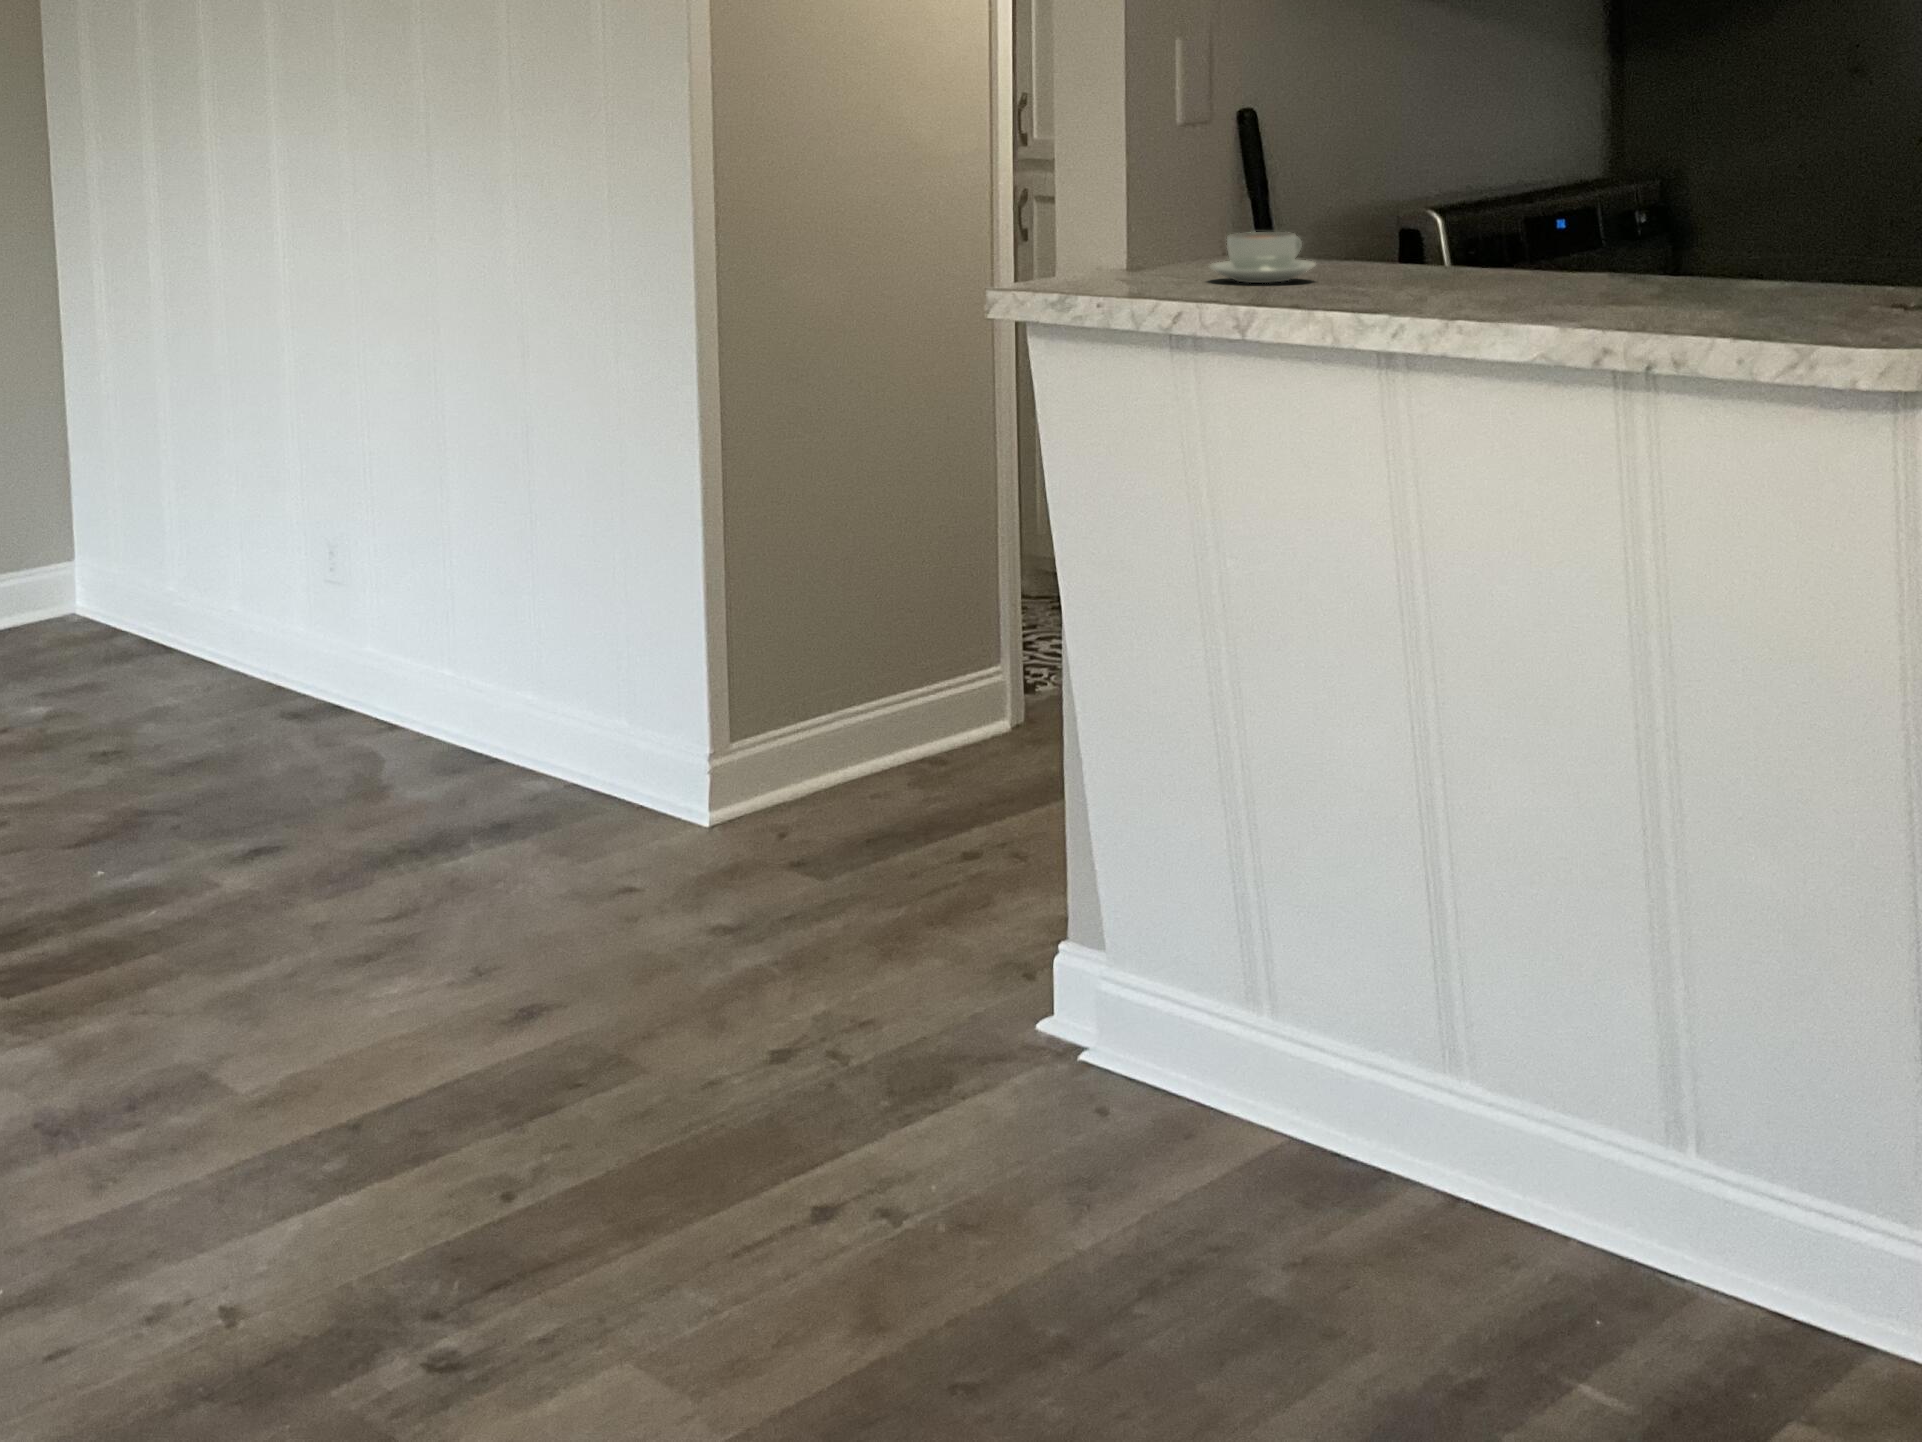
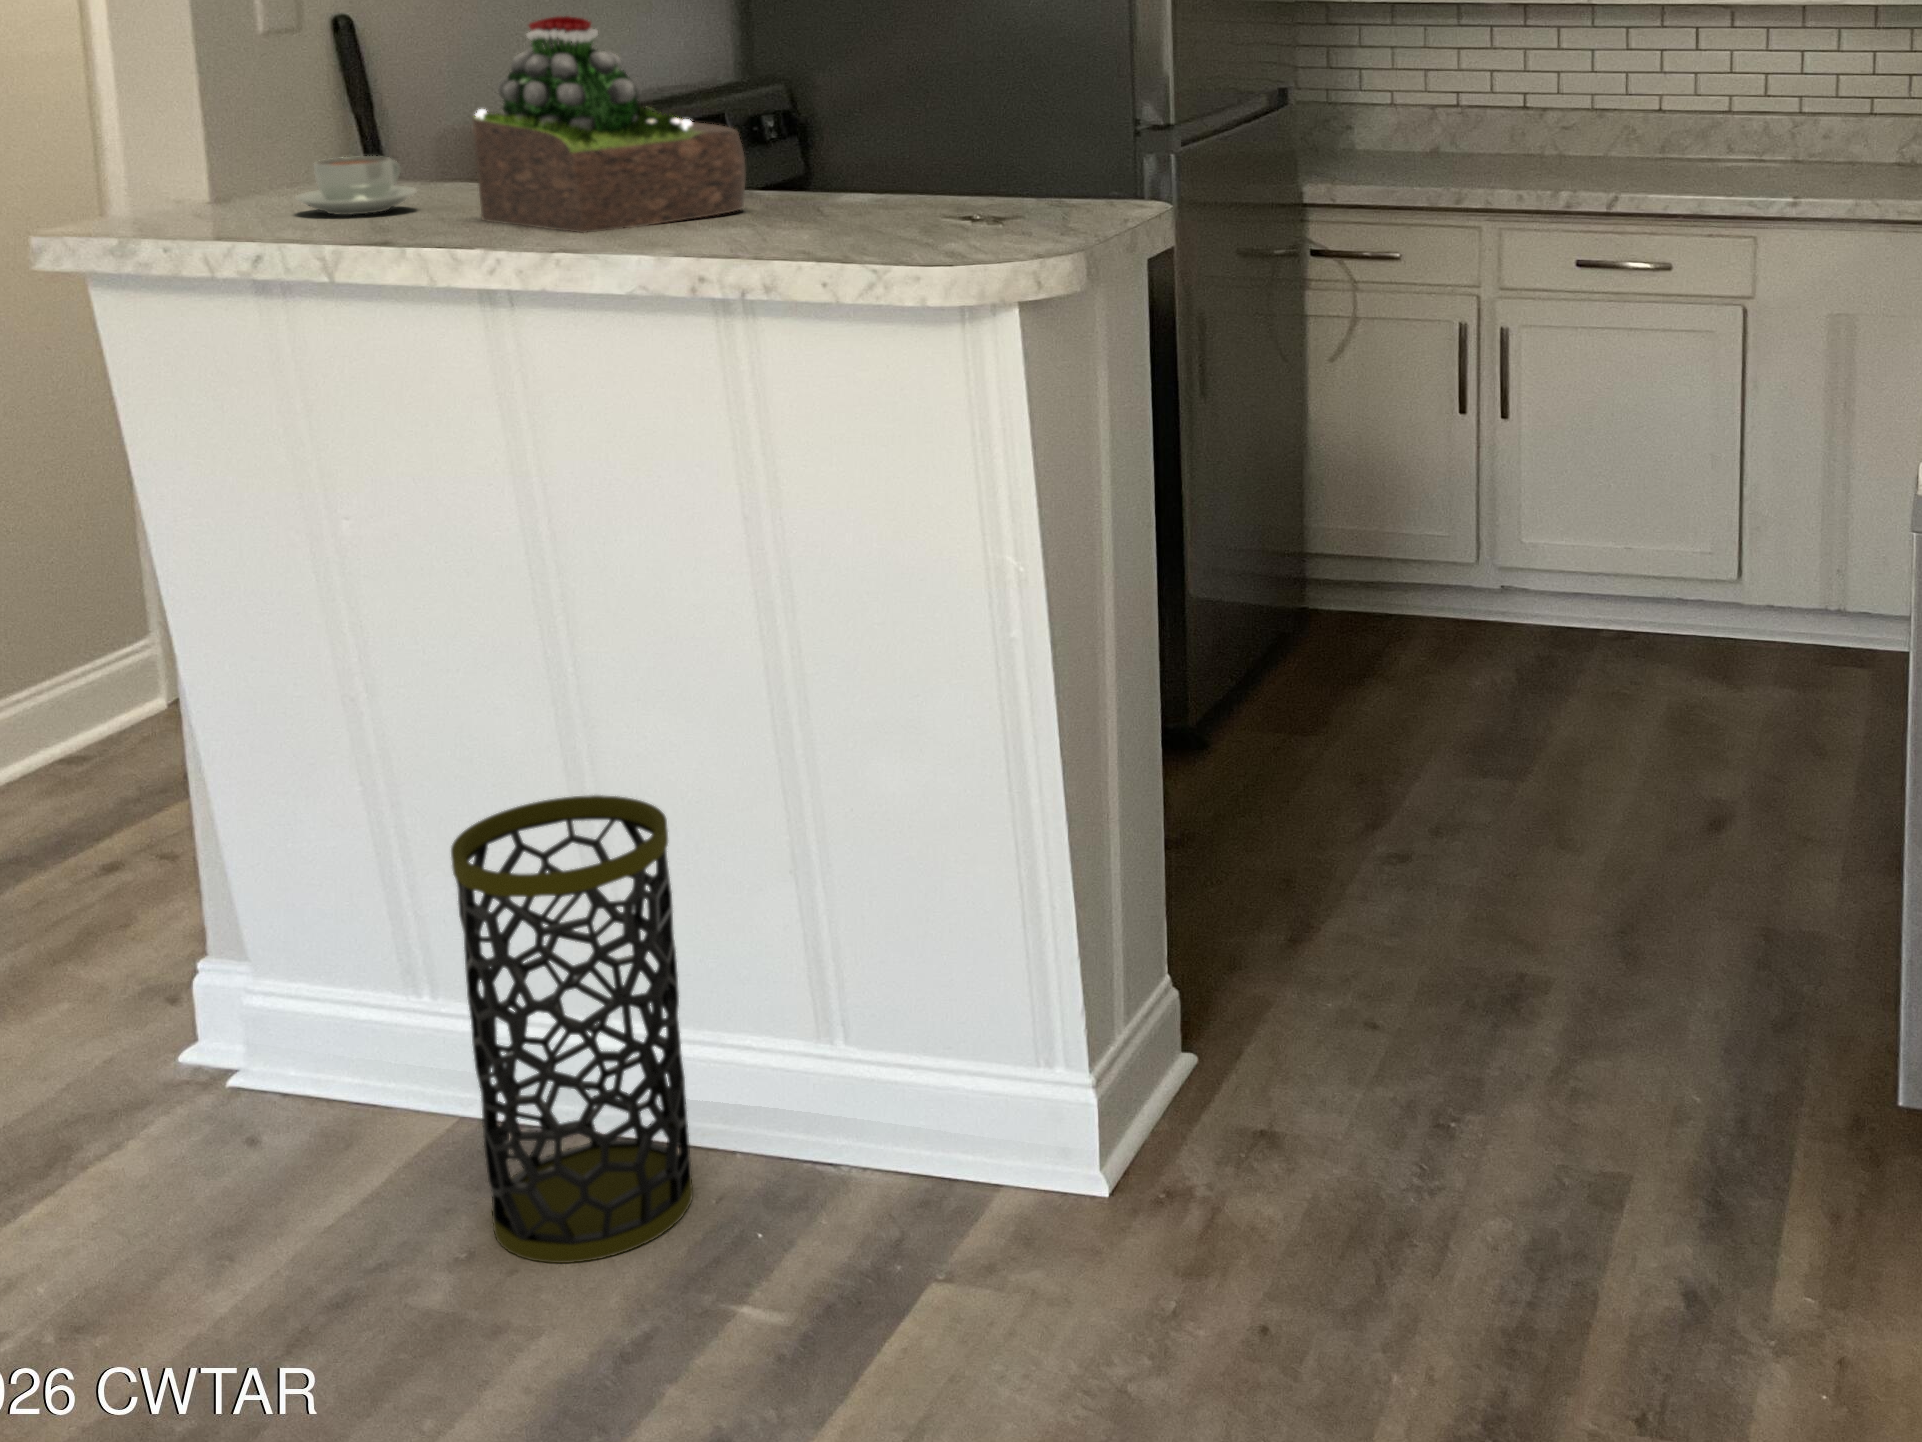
succulent plant: none [1378,101,1649,306] -> present [473,16,746,233]
trash can: none [1311,845,1524,1302] -> present [451,795,693,1263]

